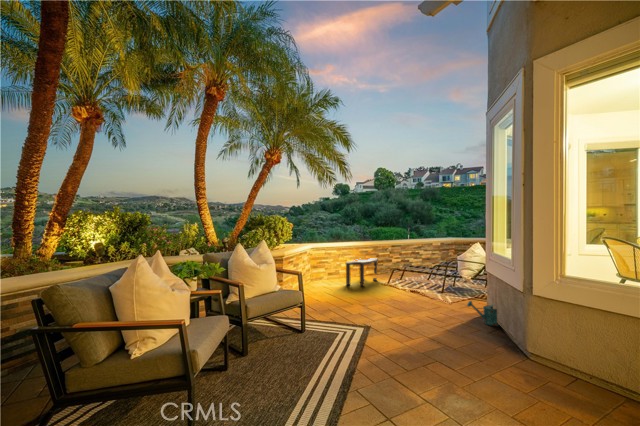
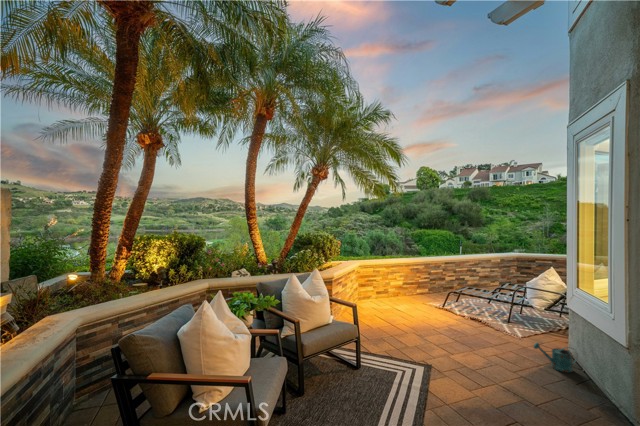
bench: present [346,258,378,286] -> none [395,275,429,307]

